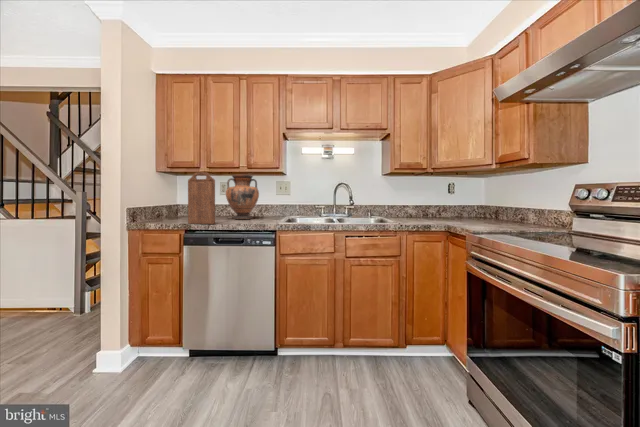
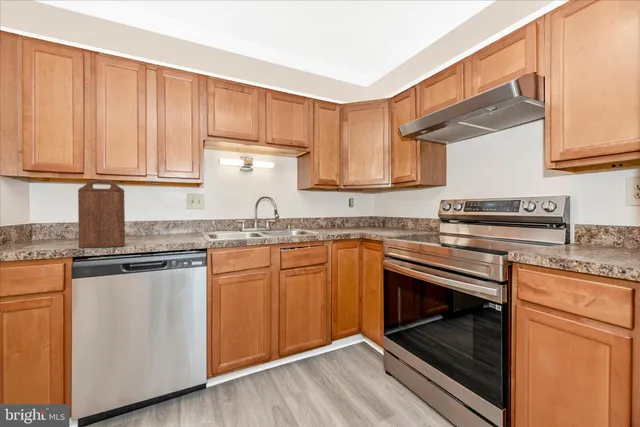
vase: present [226,175,259,219] -> none [126,185,171,237]

